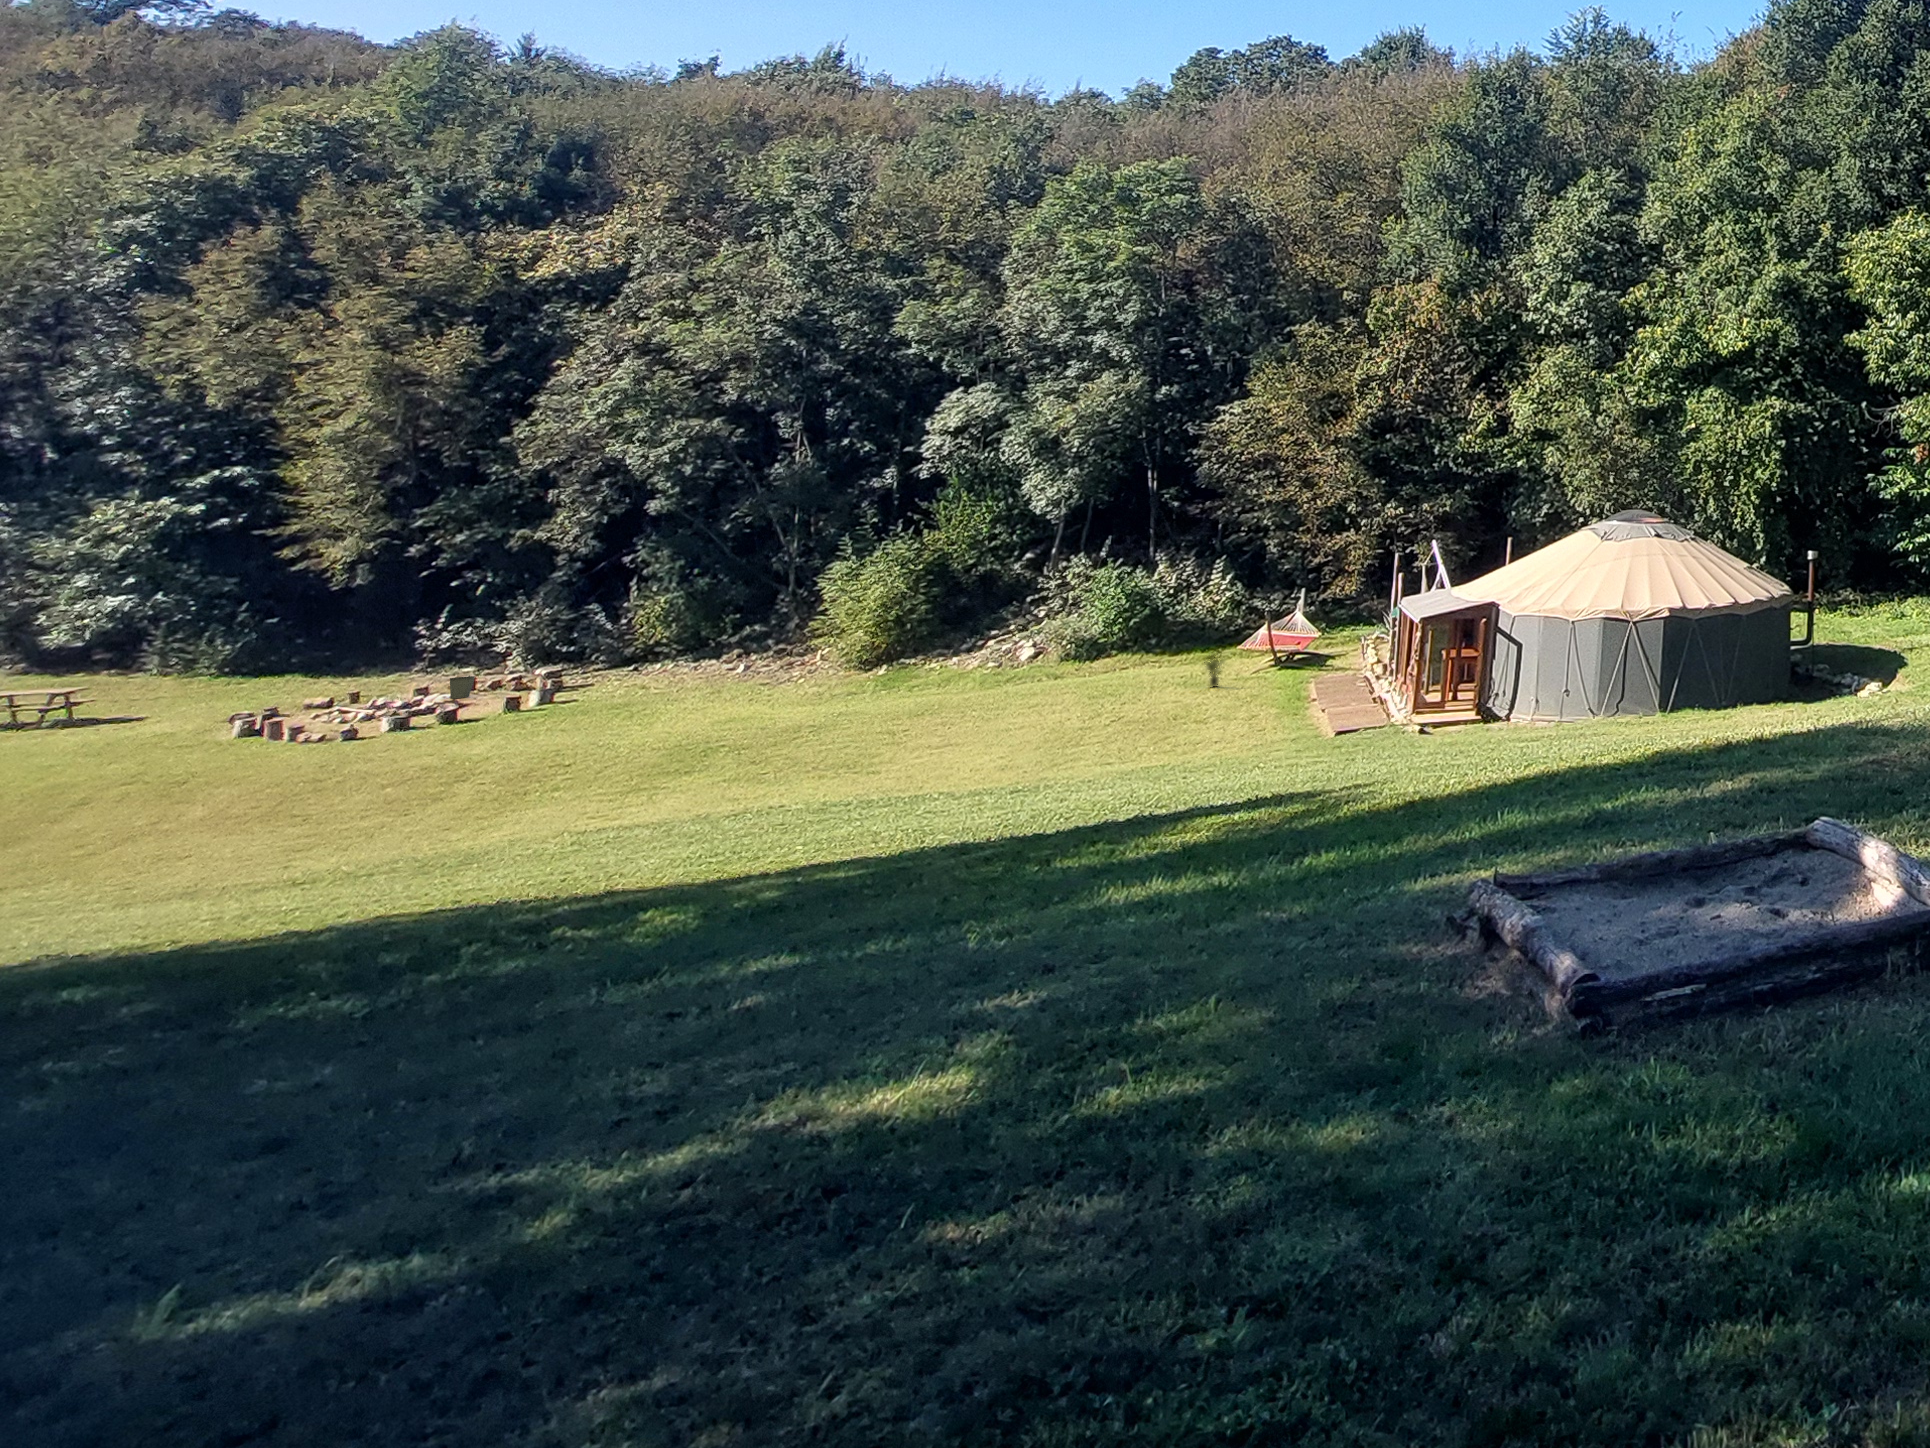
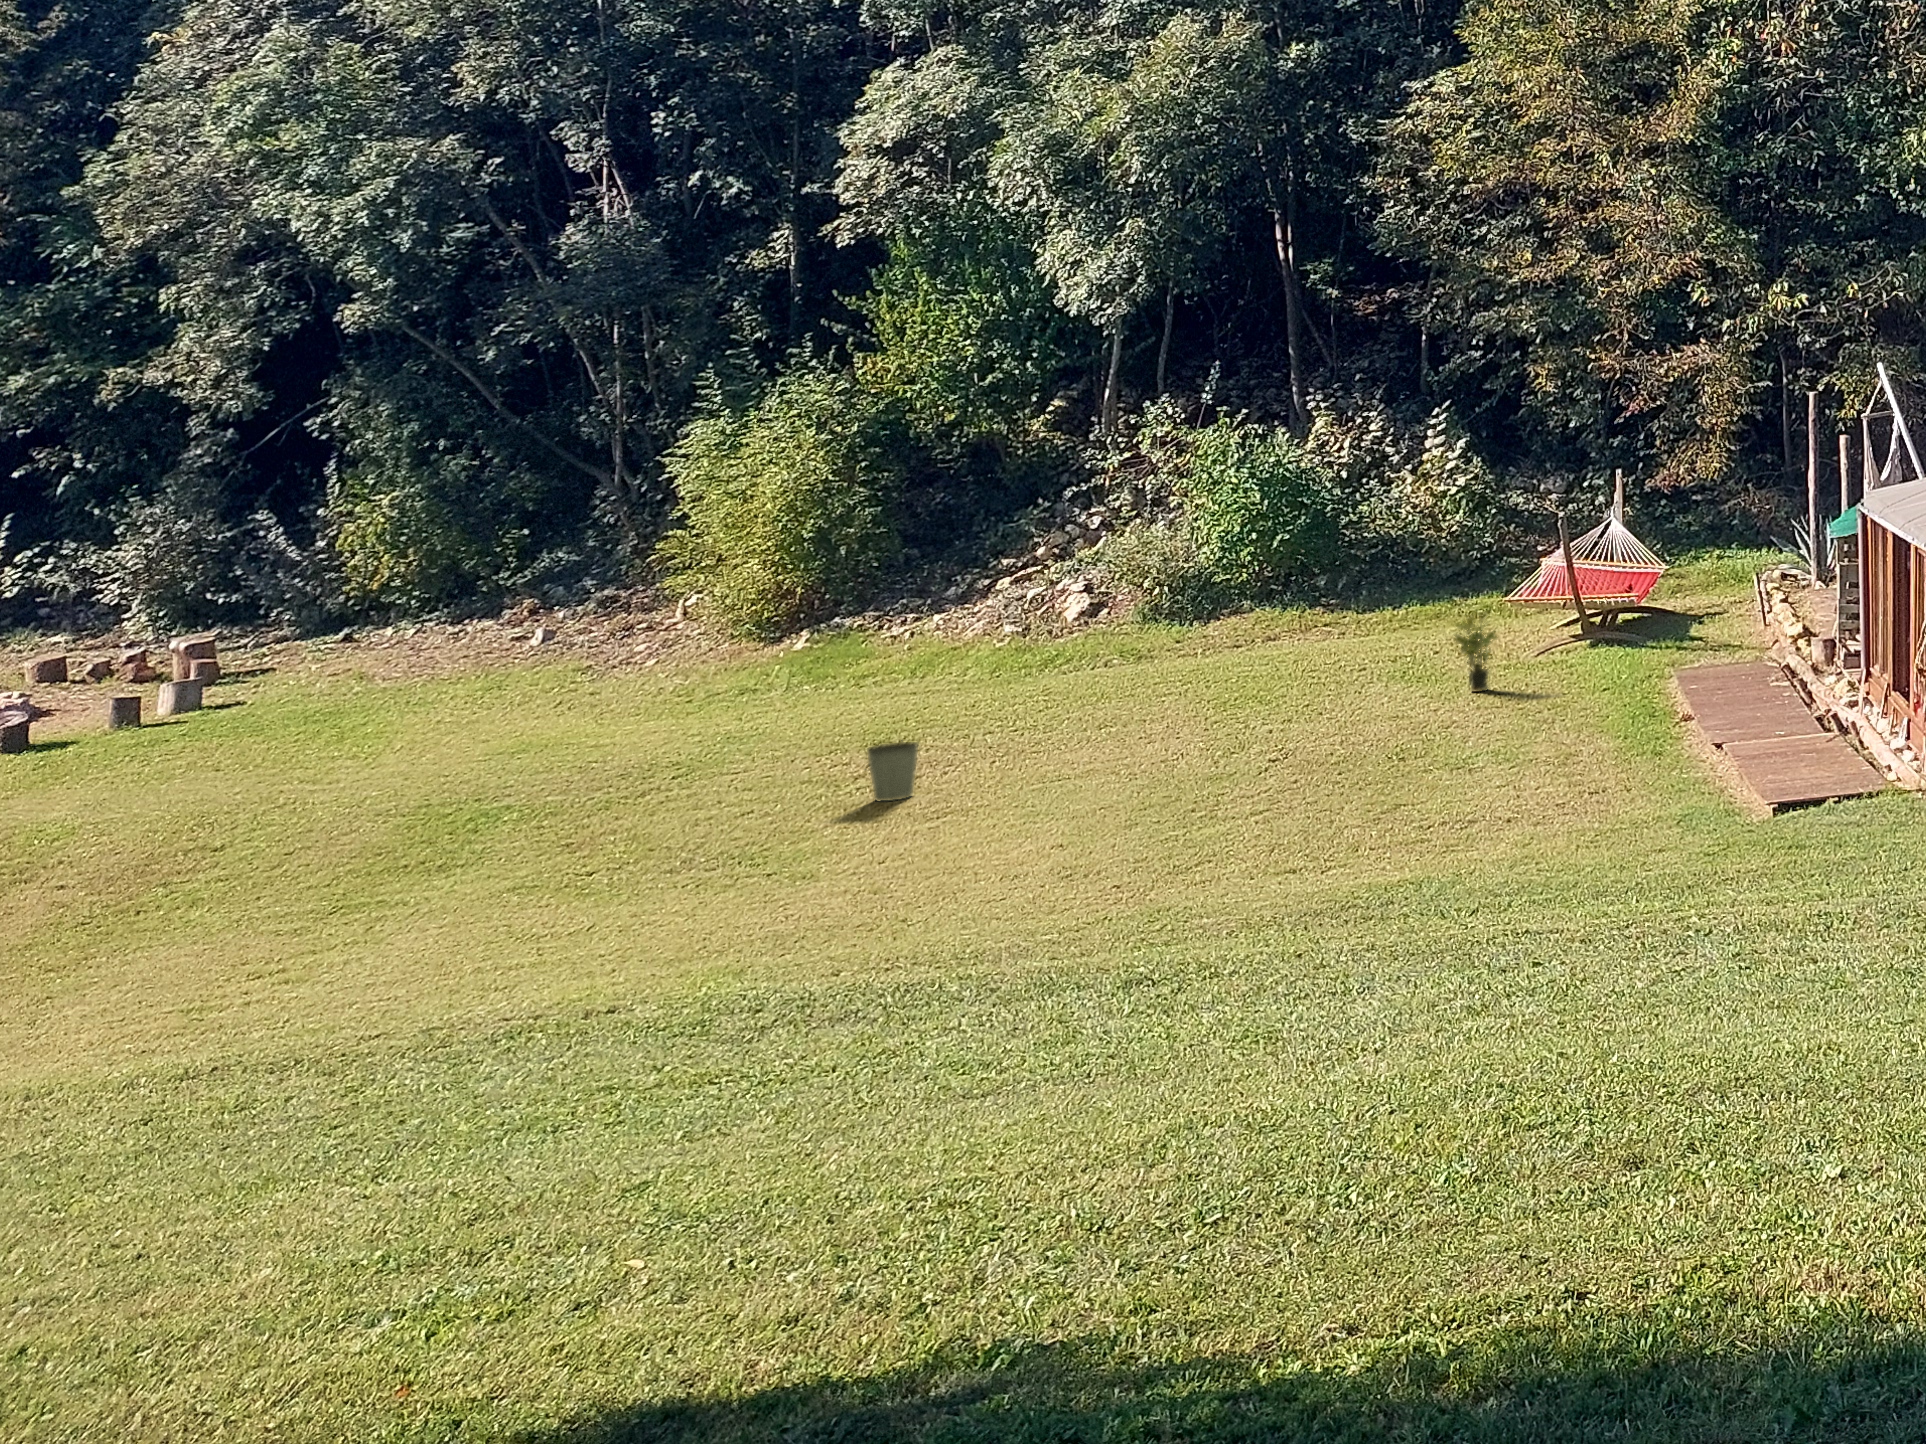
bucket: present [450,676,475,699] -> present [865,740,919,801]

